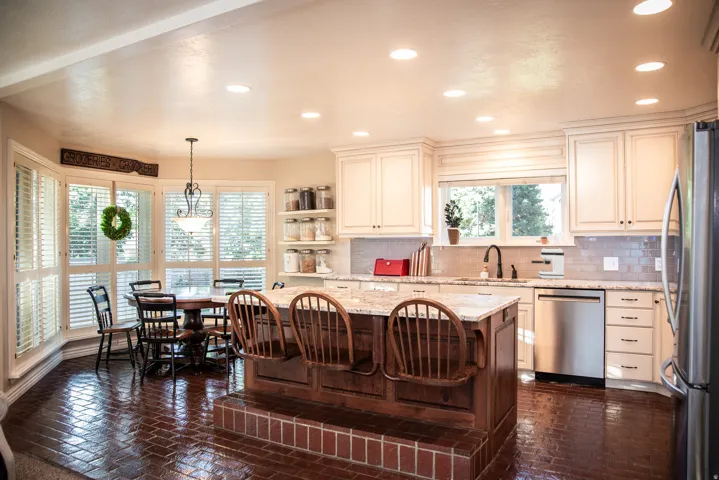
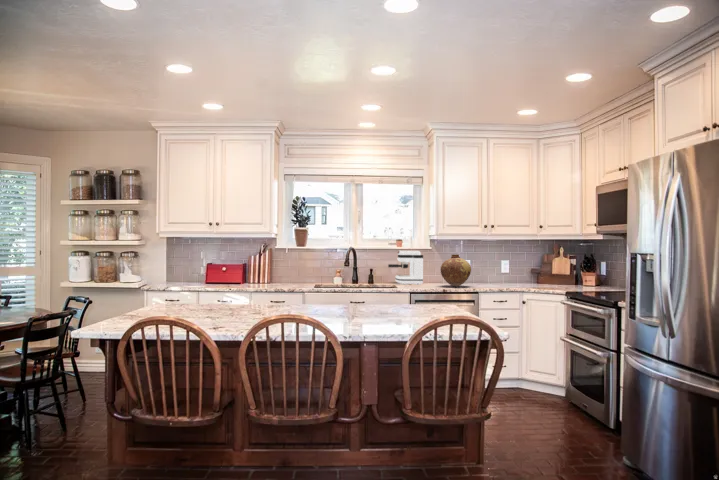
vase: none [579,253,610,282] -> present [440,254,471,287]

